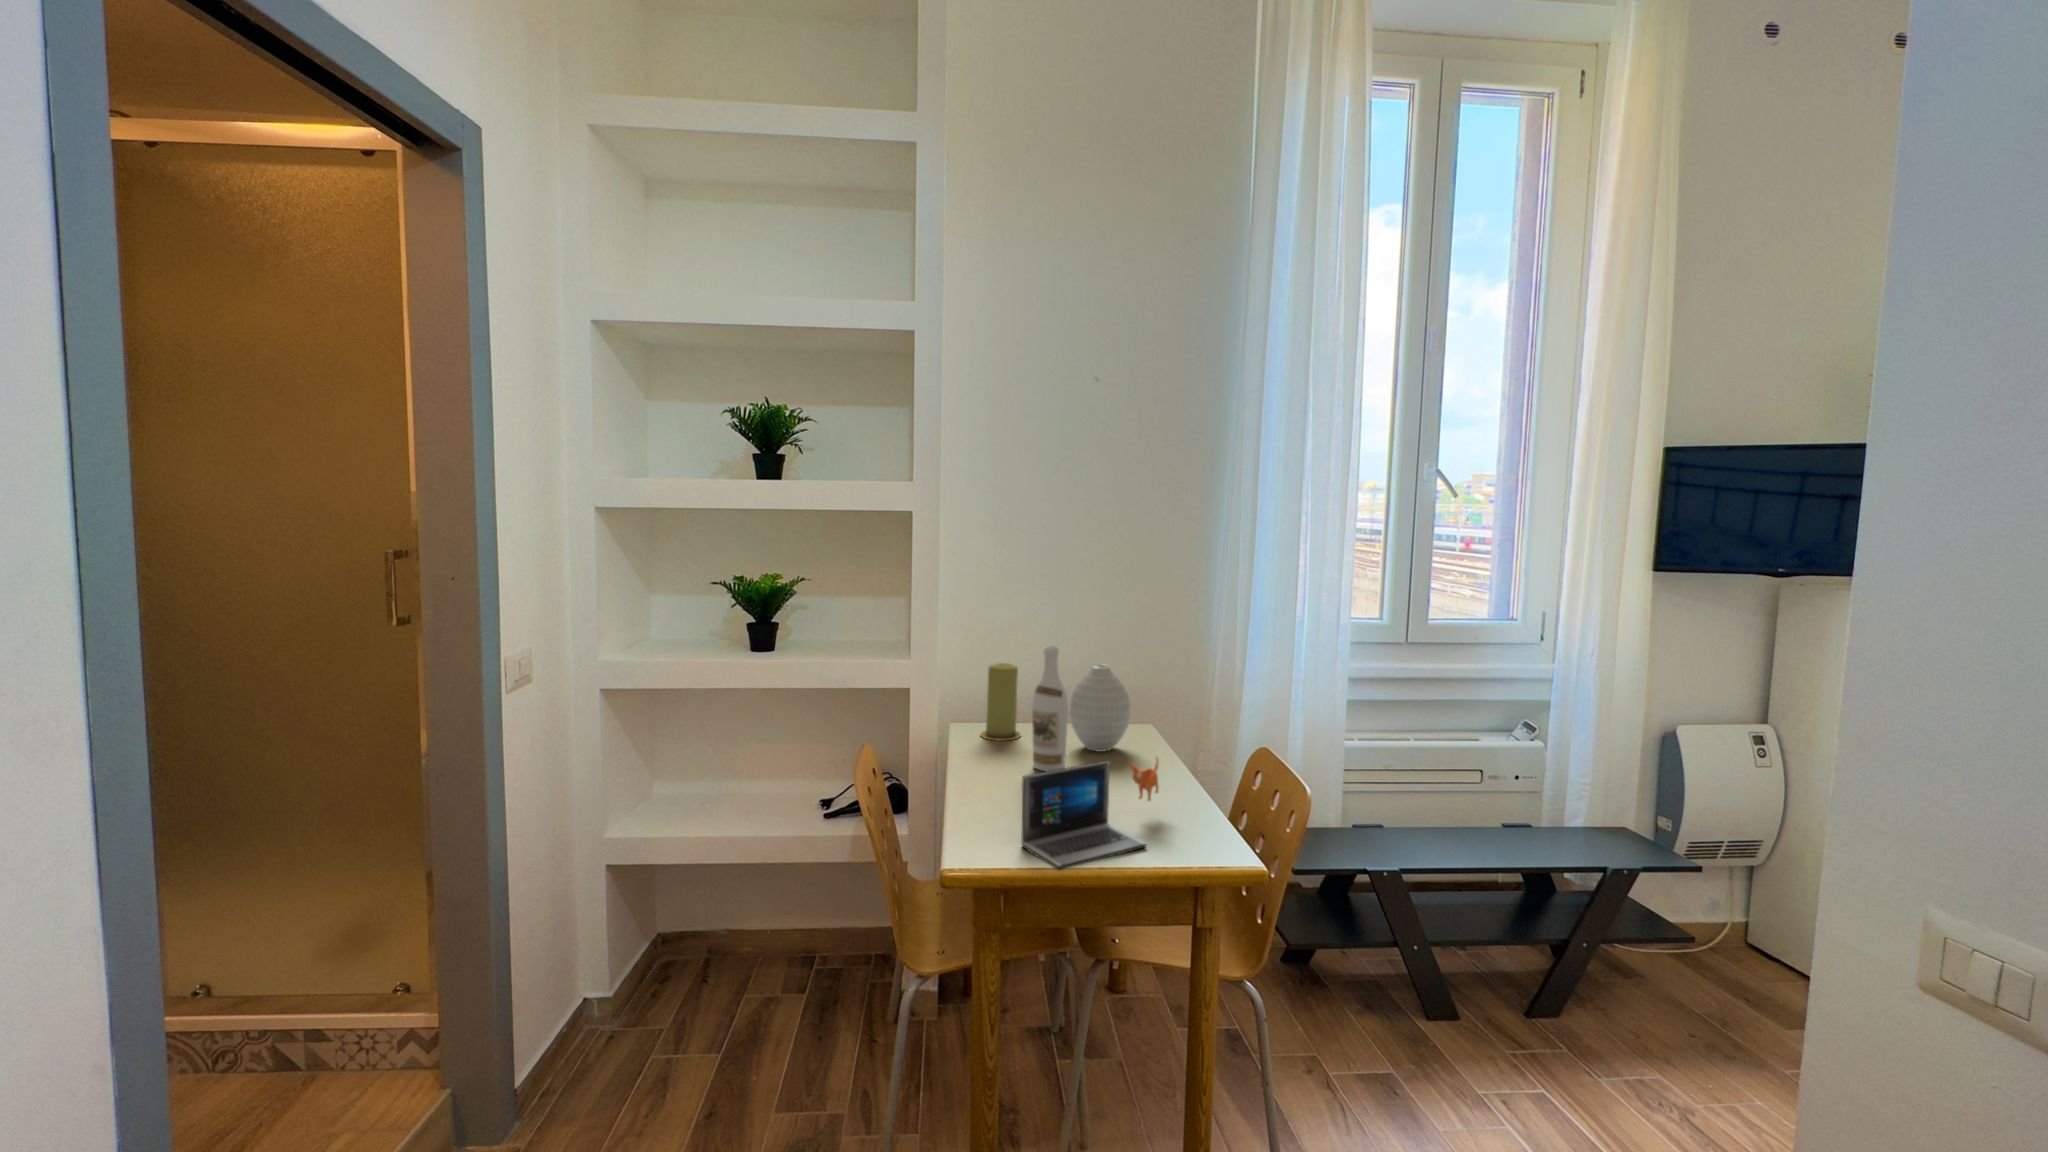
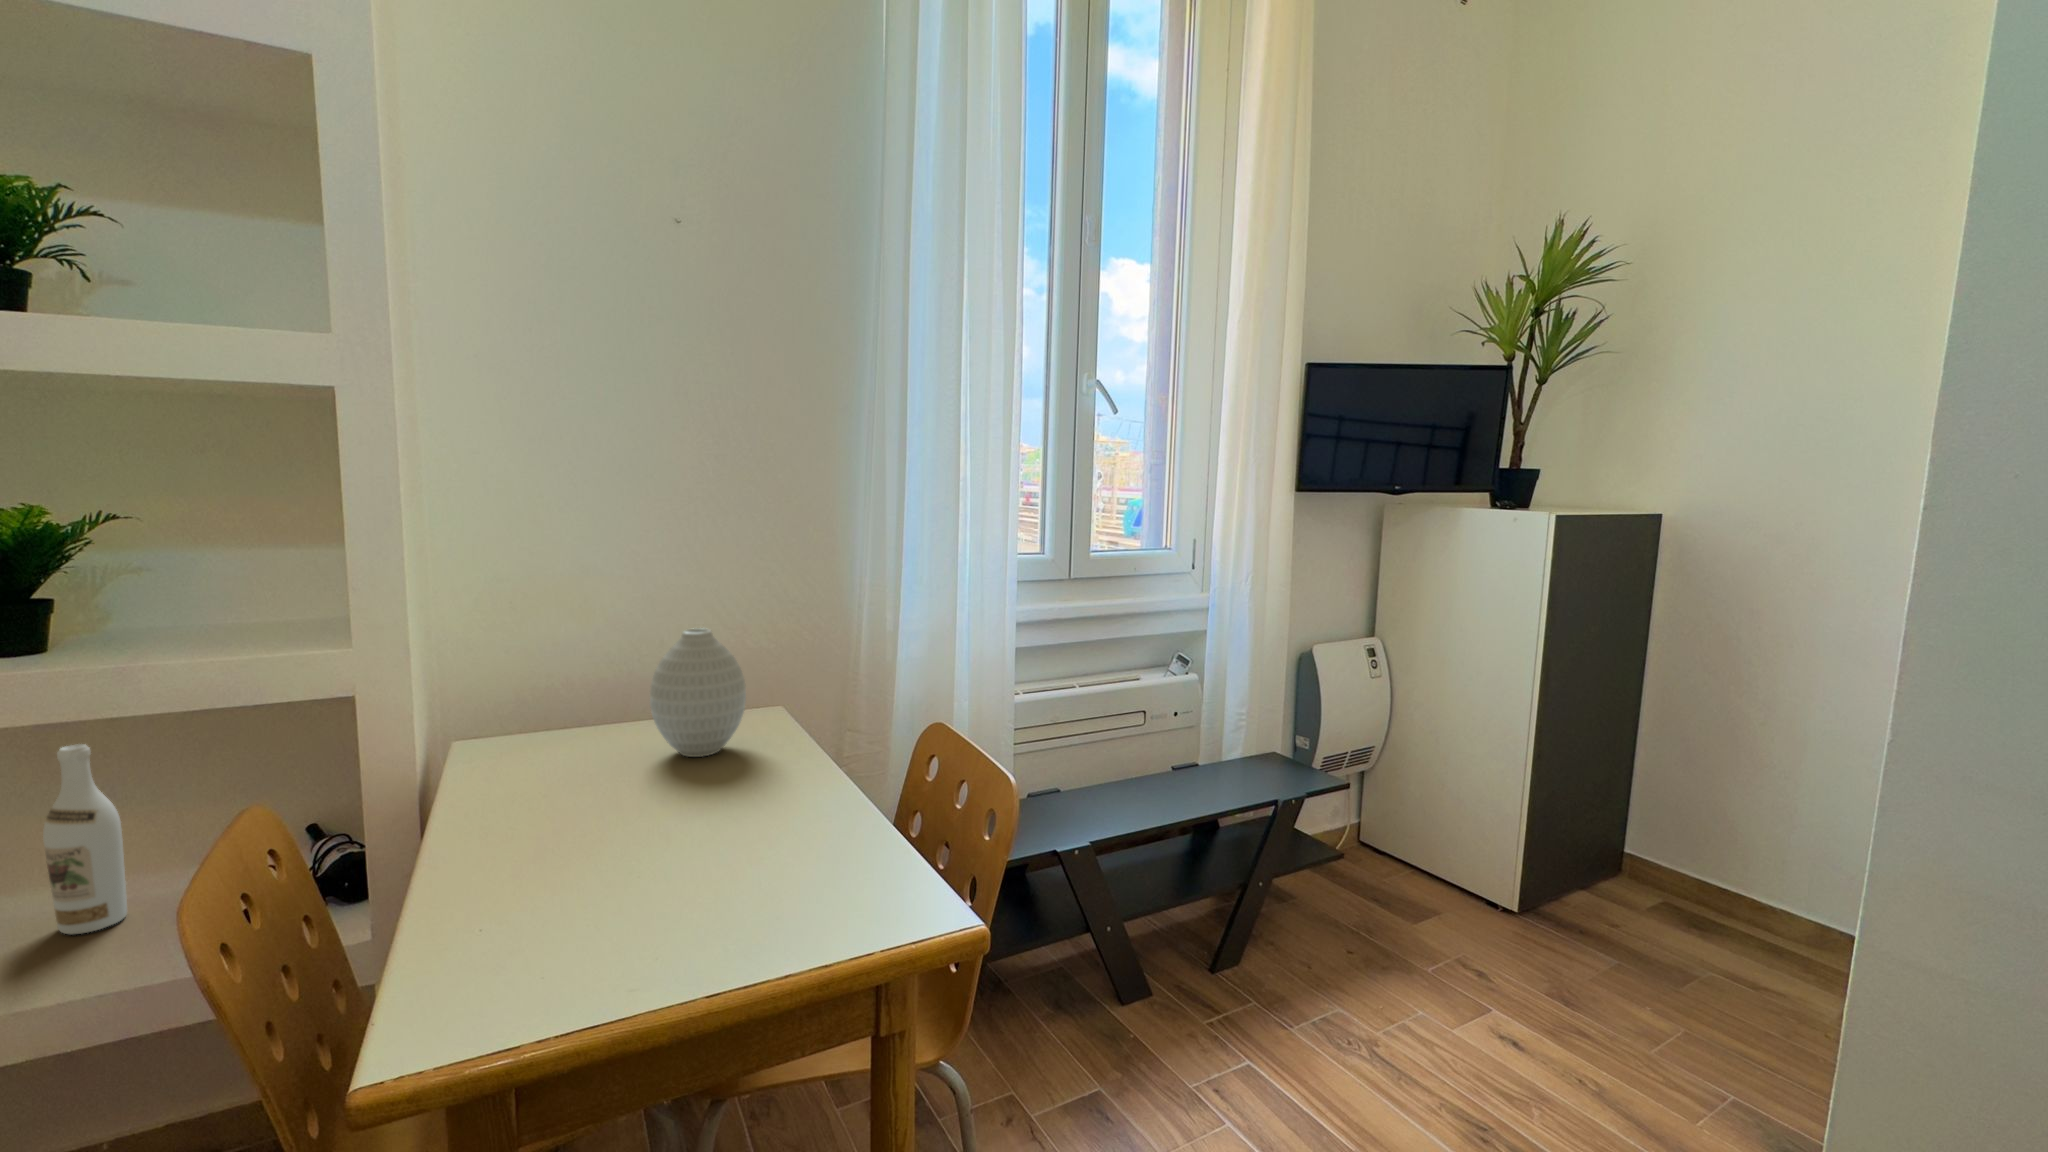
wine bottle: present [1032,646,1068,771] -> present [43,744,127,935]
candle: present [981,663,1021,741] -> none [500,638,573,761]
laptop: present [1022,759,1159,870] -> none [546,762,801,1016]

